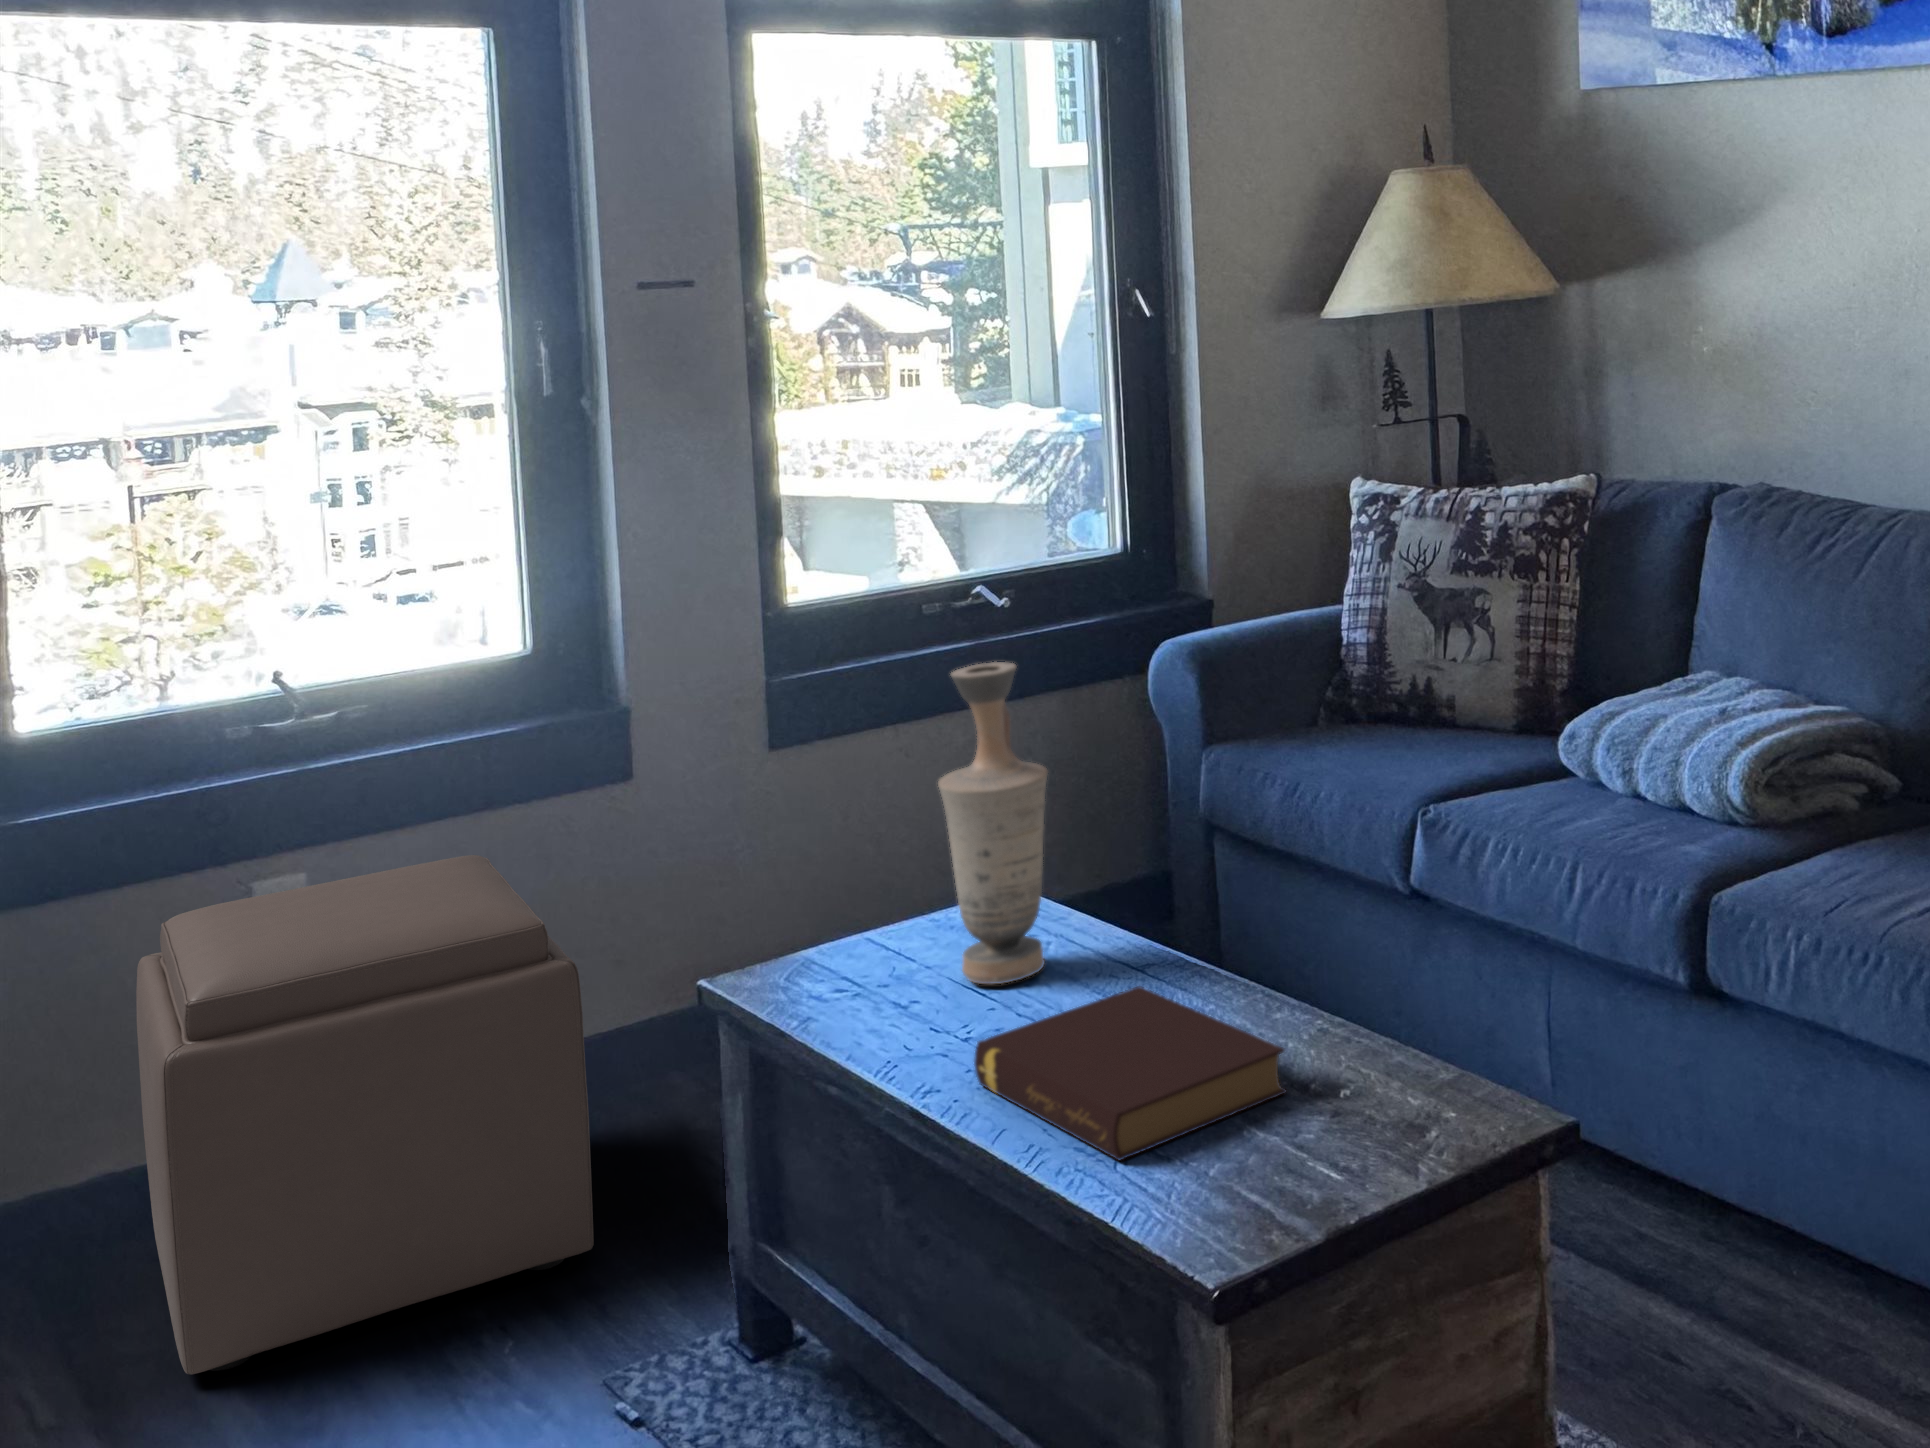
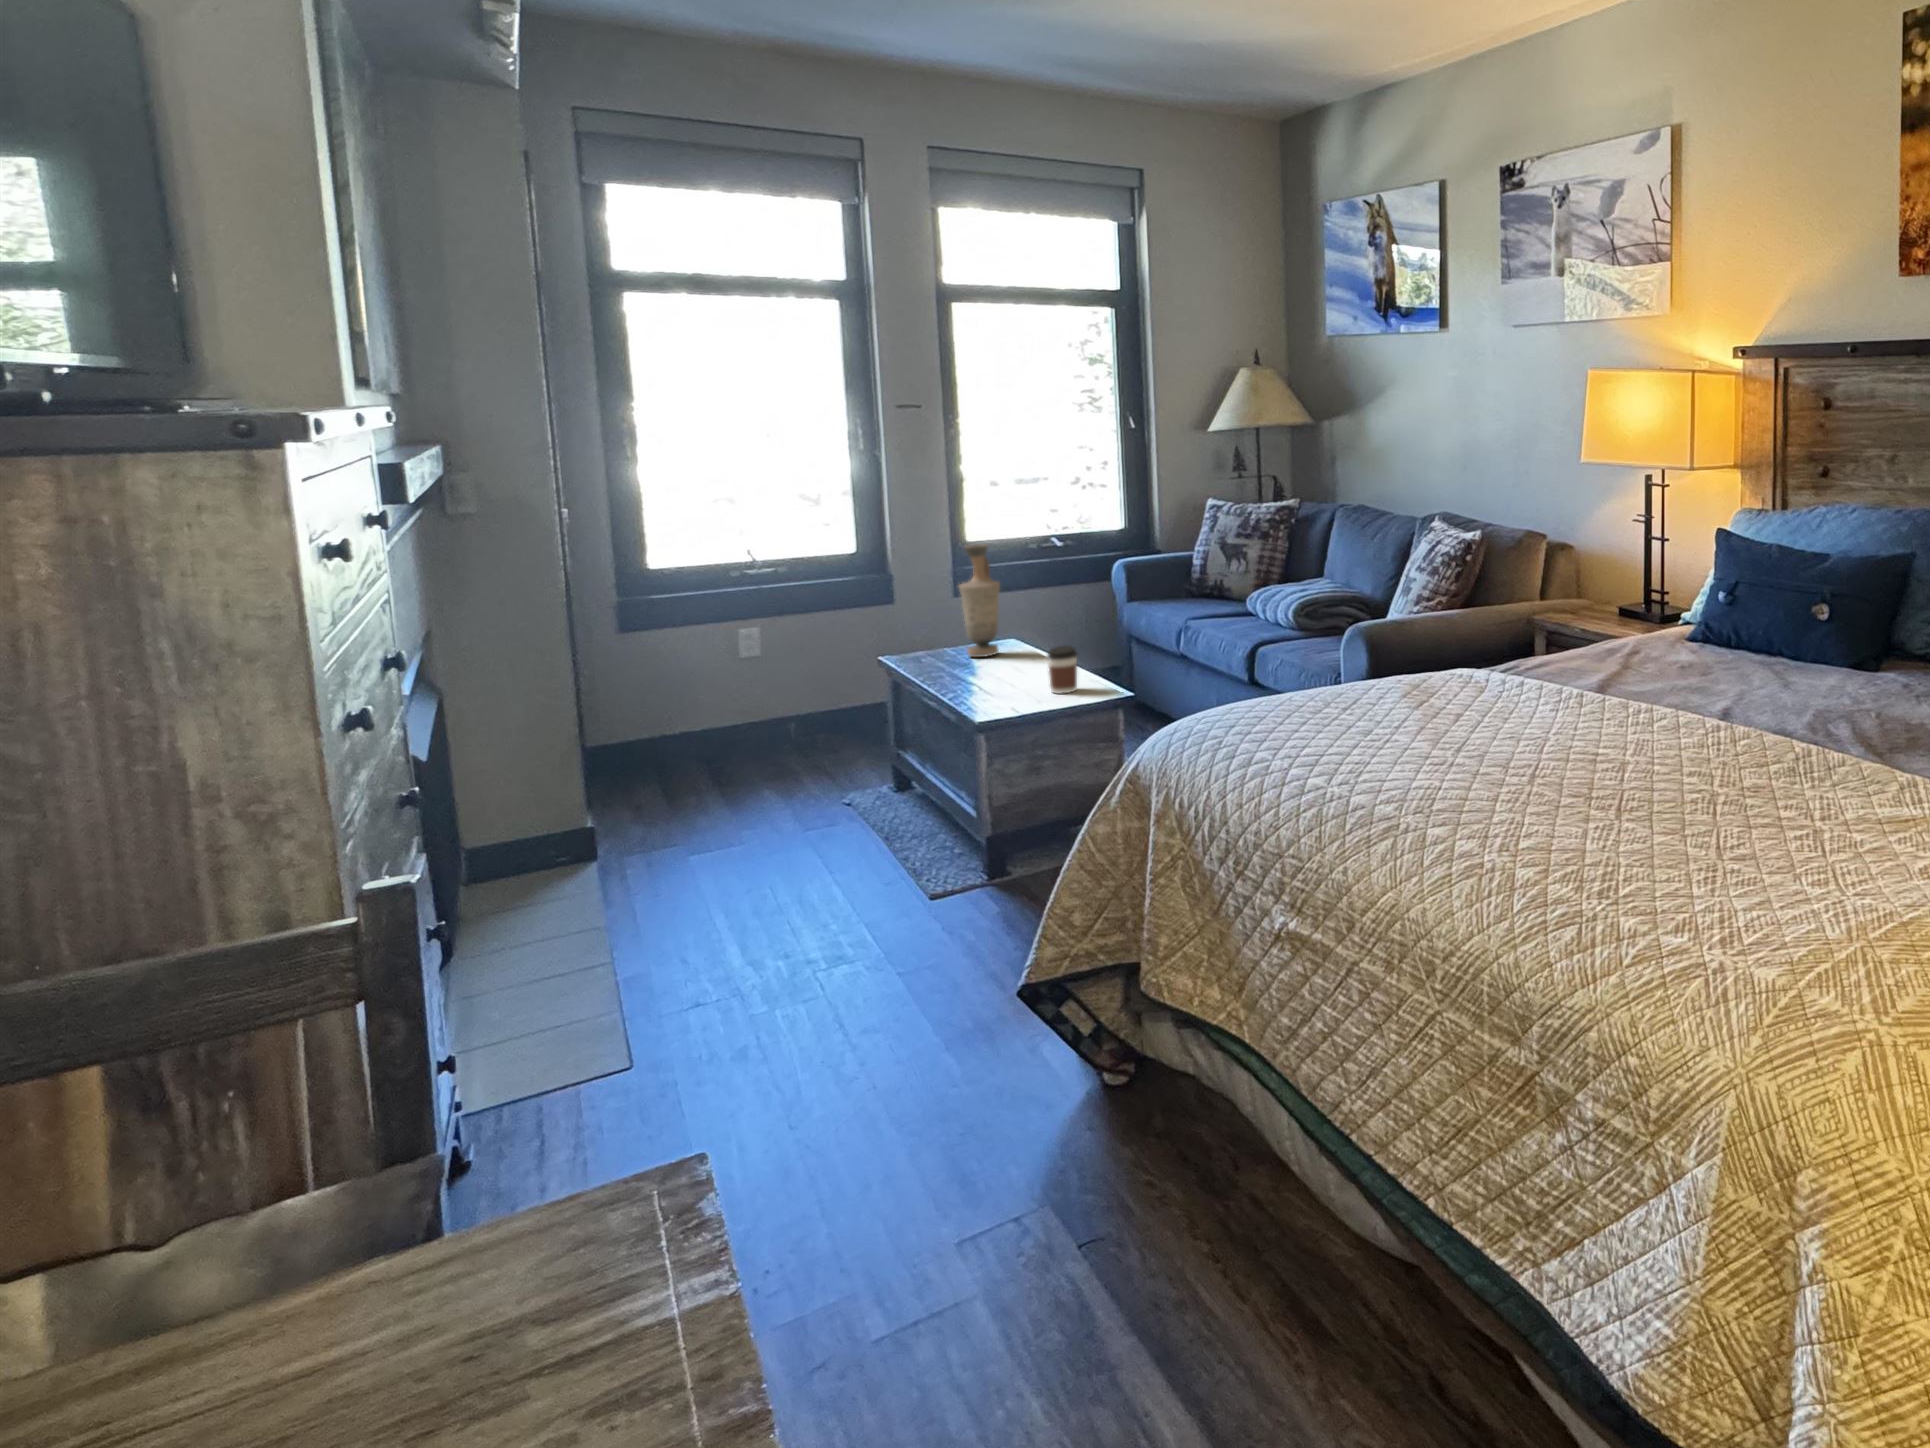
ottoman: present [136,855,594,1374] -> none [692,620,854,783]
coffee cup: none [1325,984,1410,1140] -> present [1047,646,1077,694]
book: present [974,986,1286,1160] -> none [946,654,1045,694]

